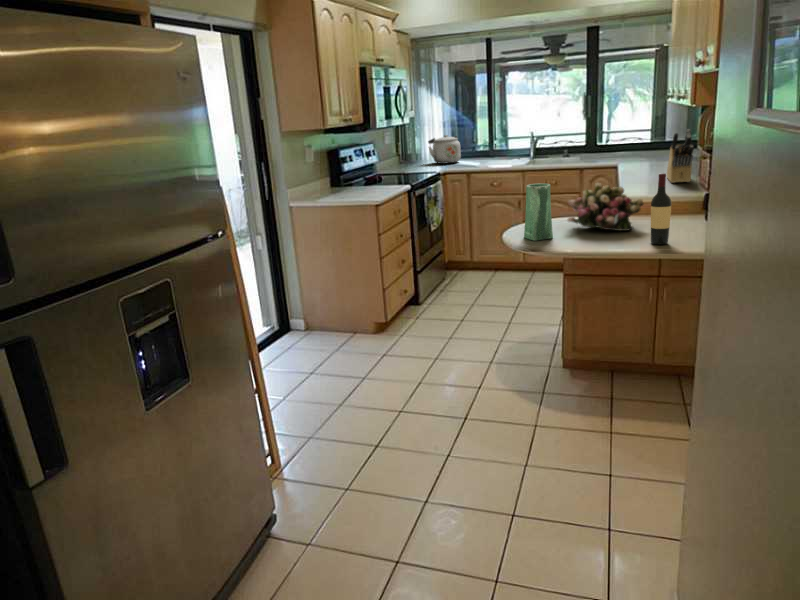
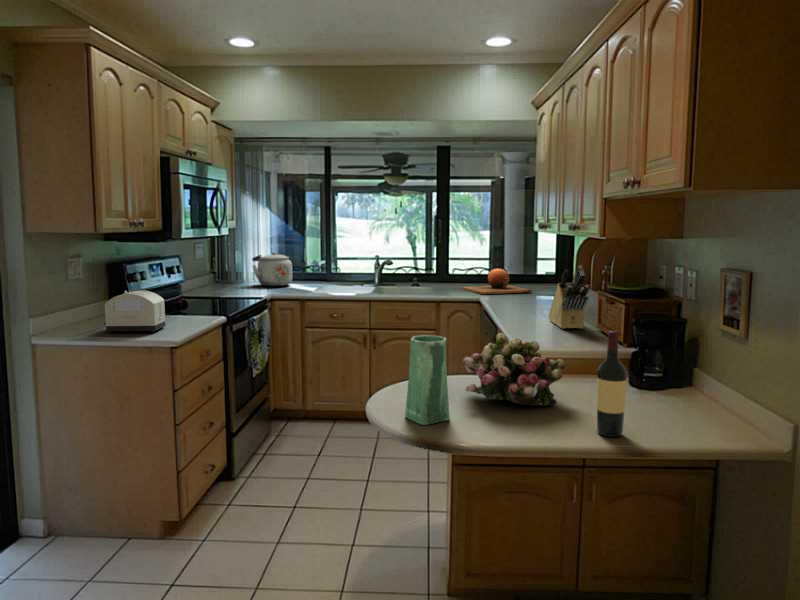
chopping board: none [606,137,672,161] -> present [461,269,532,294]
toaster: none [332,168,371,197] -> present [104,290,166,333]

